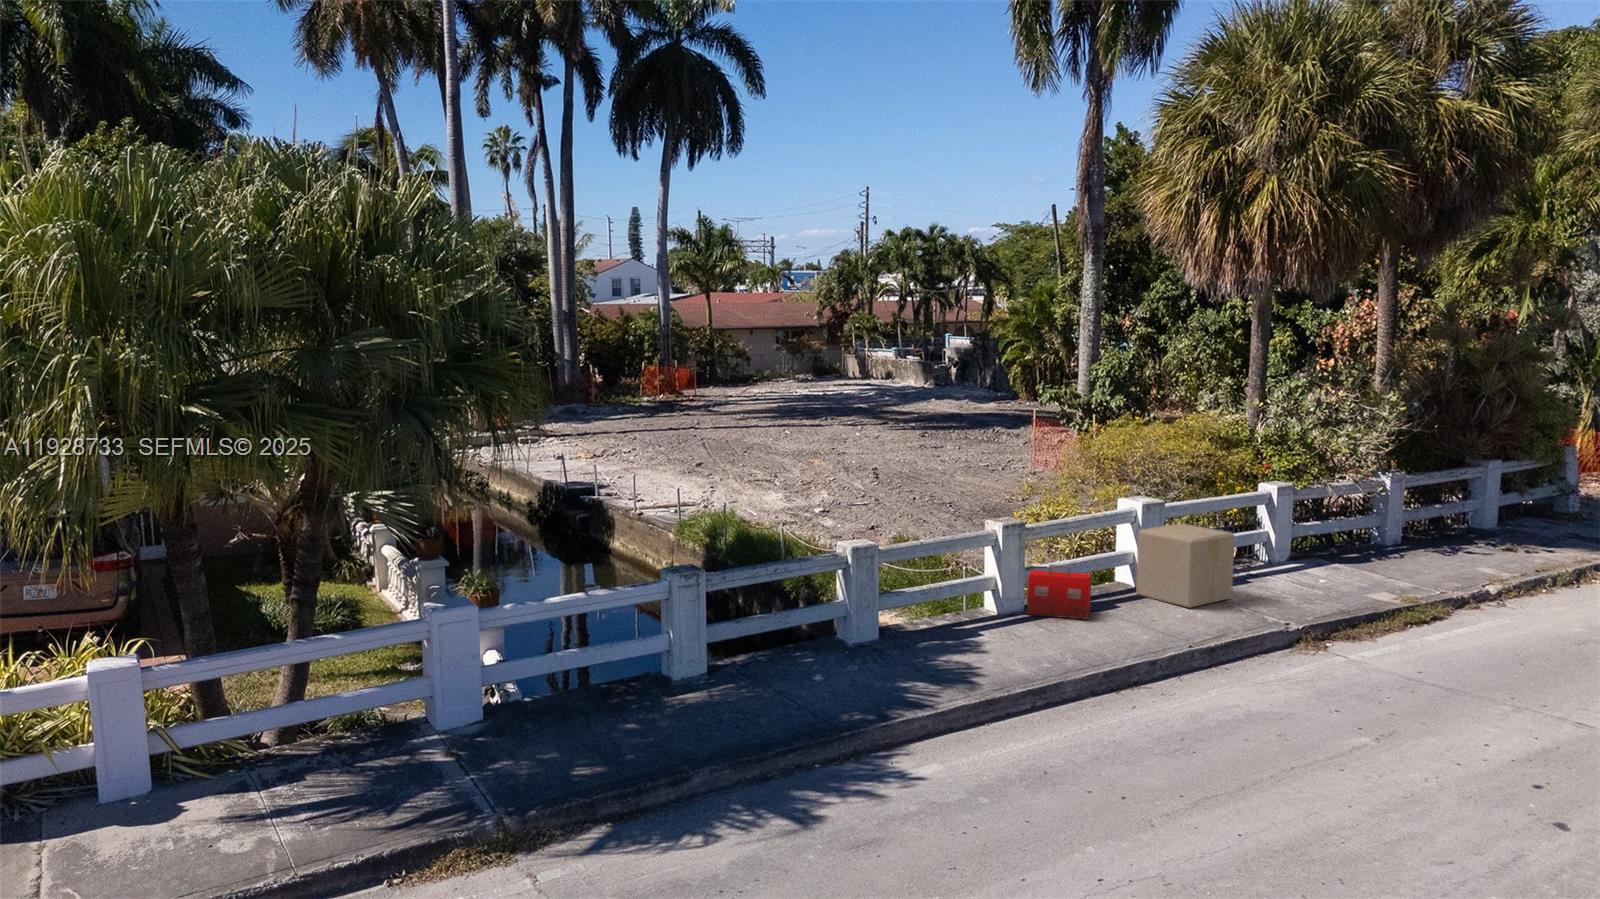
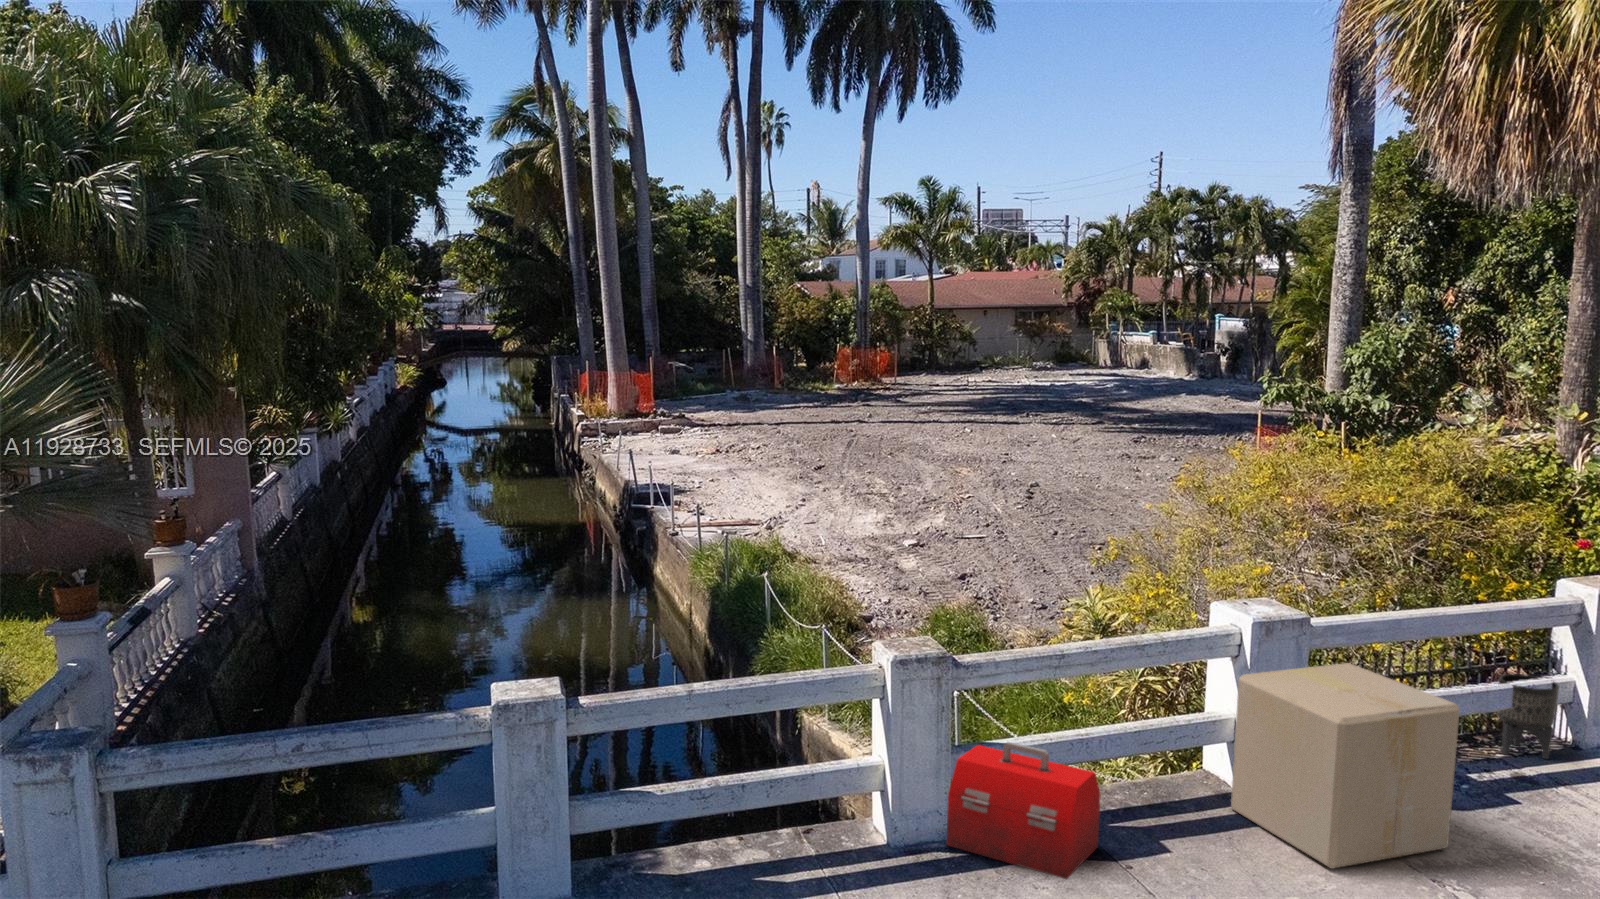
planter: none [1236,530,1263,568] -> present [1498,674,1559,759]

